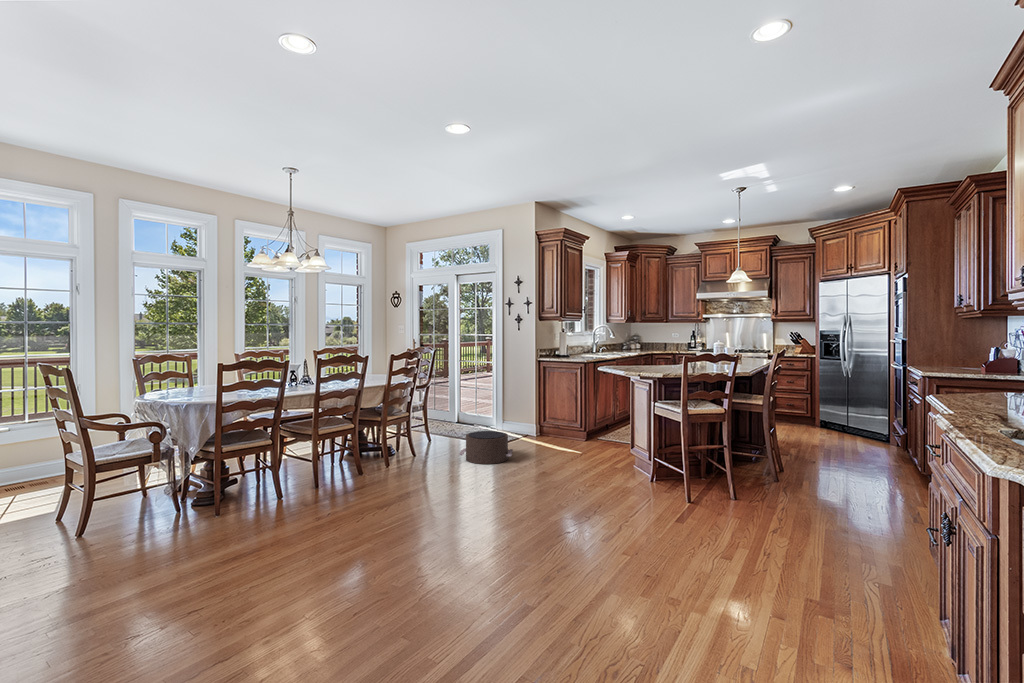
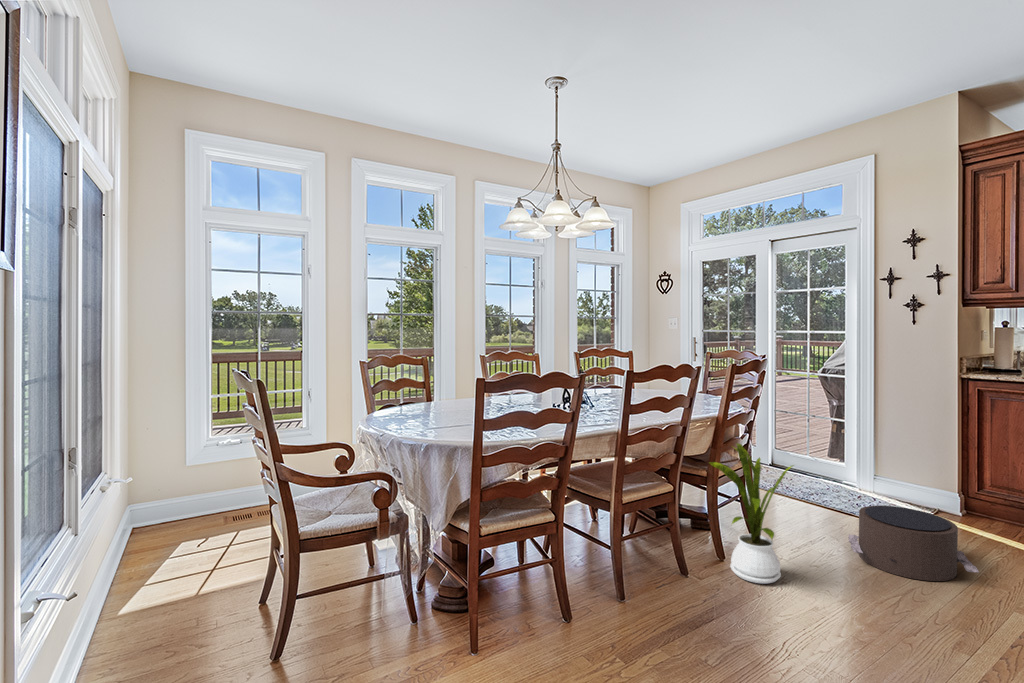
house plant: none [373,397,421,474] -> present [710,443,794,584]

